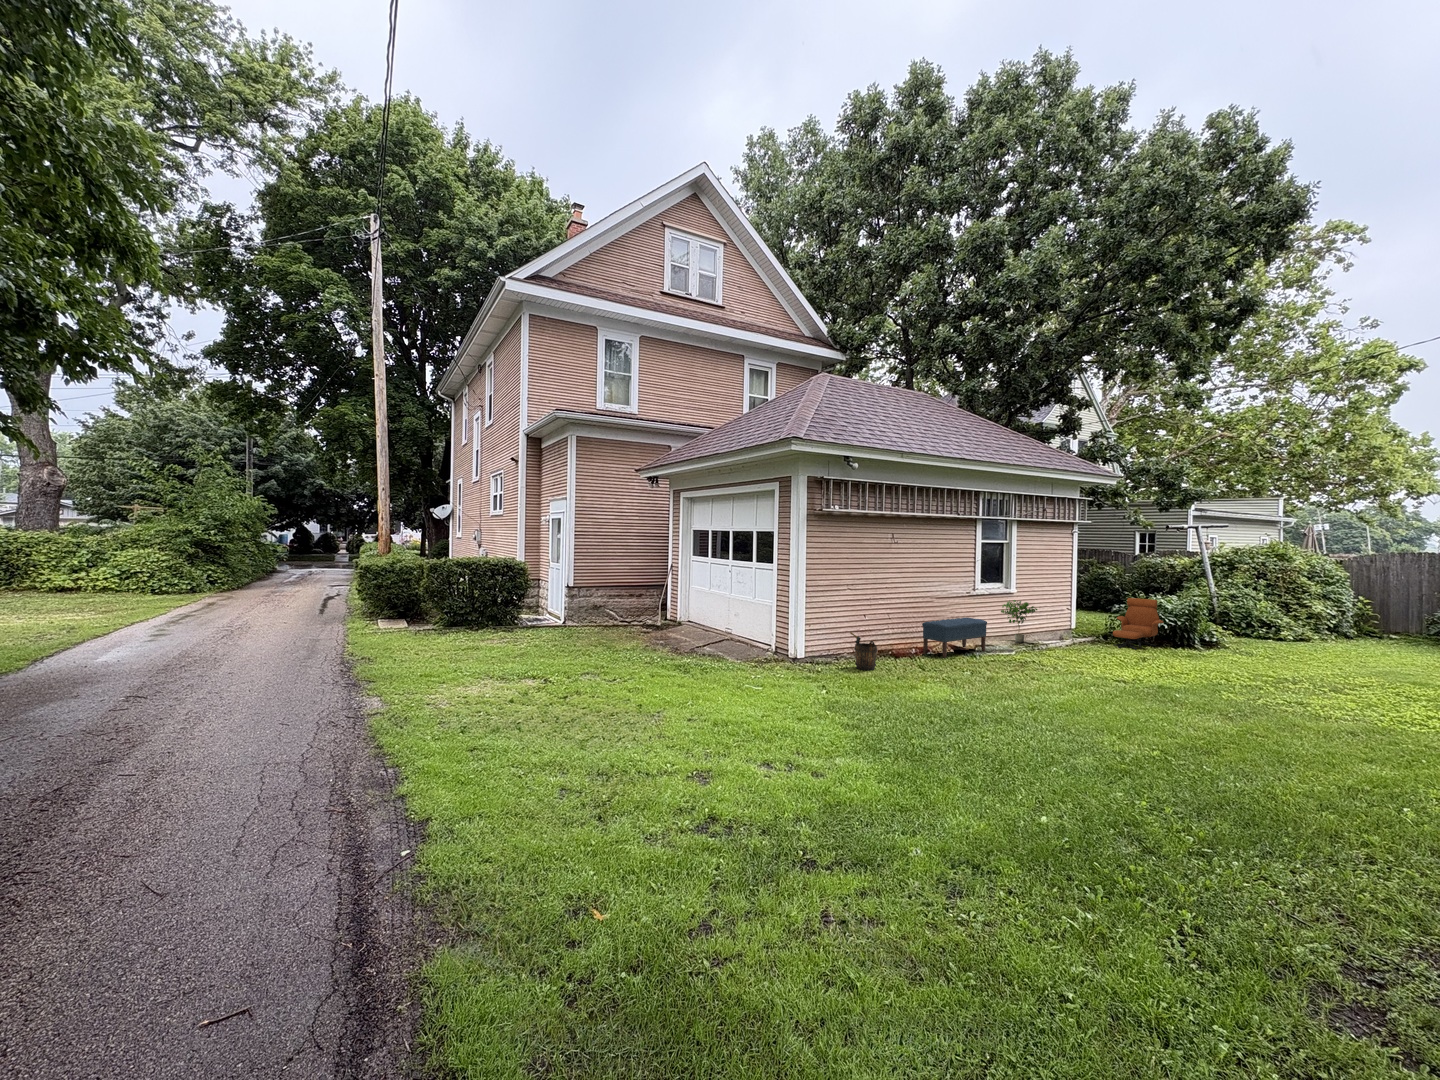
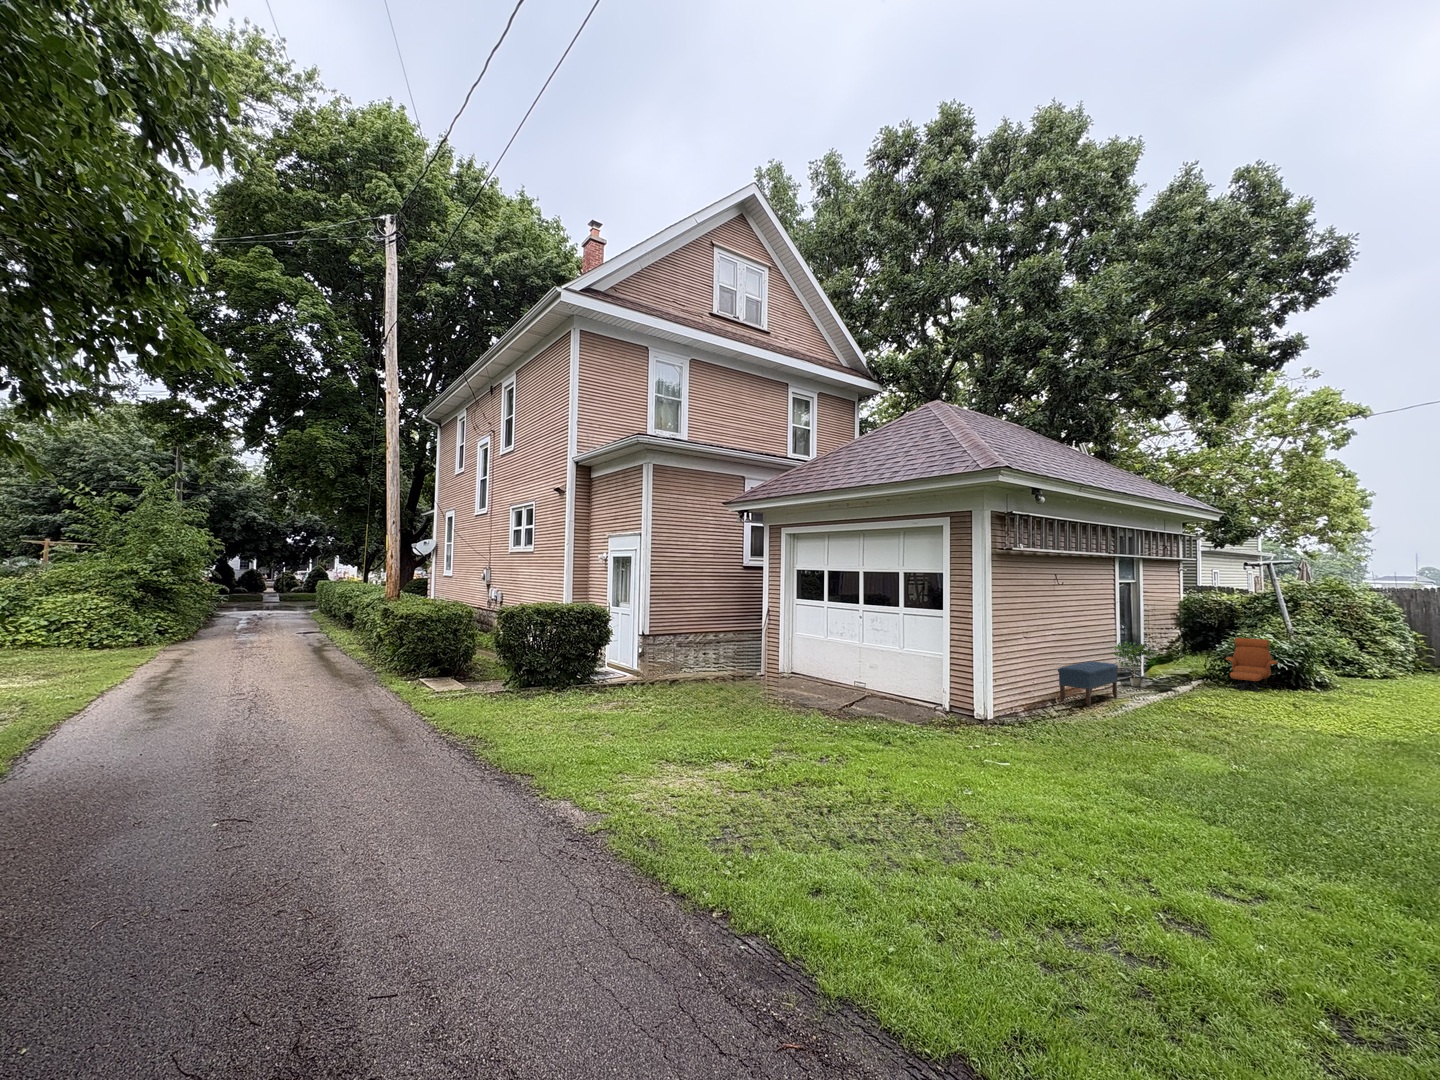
bucket: present [850,632,878,670] -> none [1004,681,1041,723]

